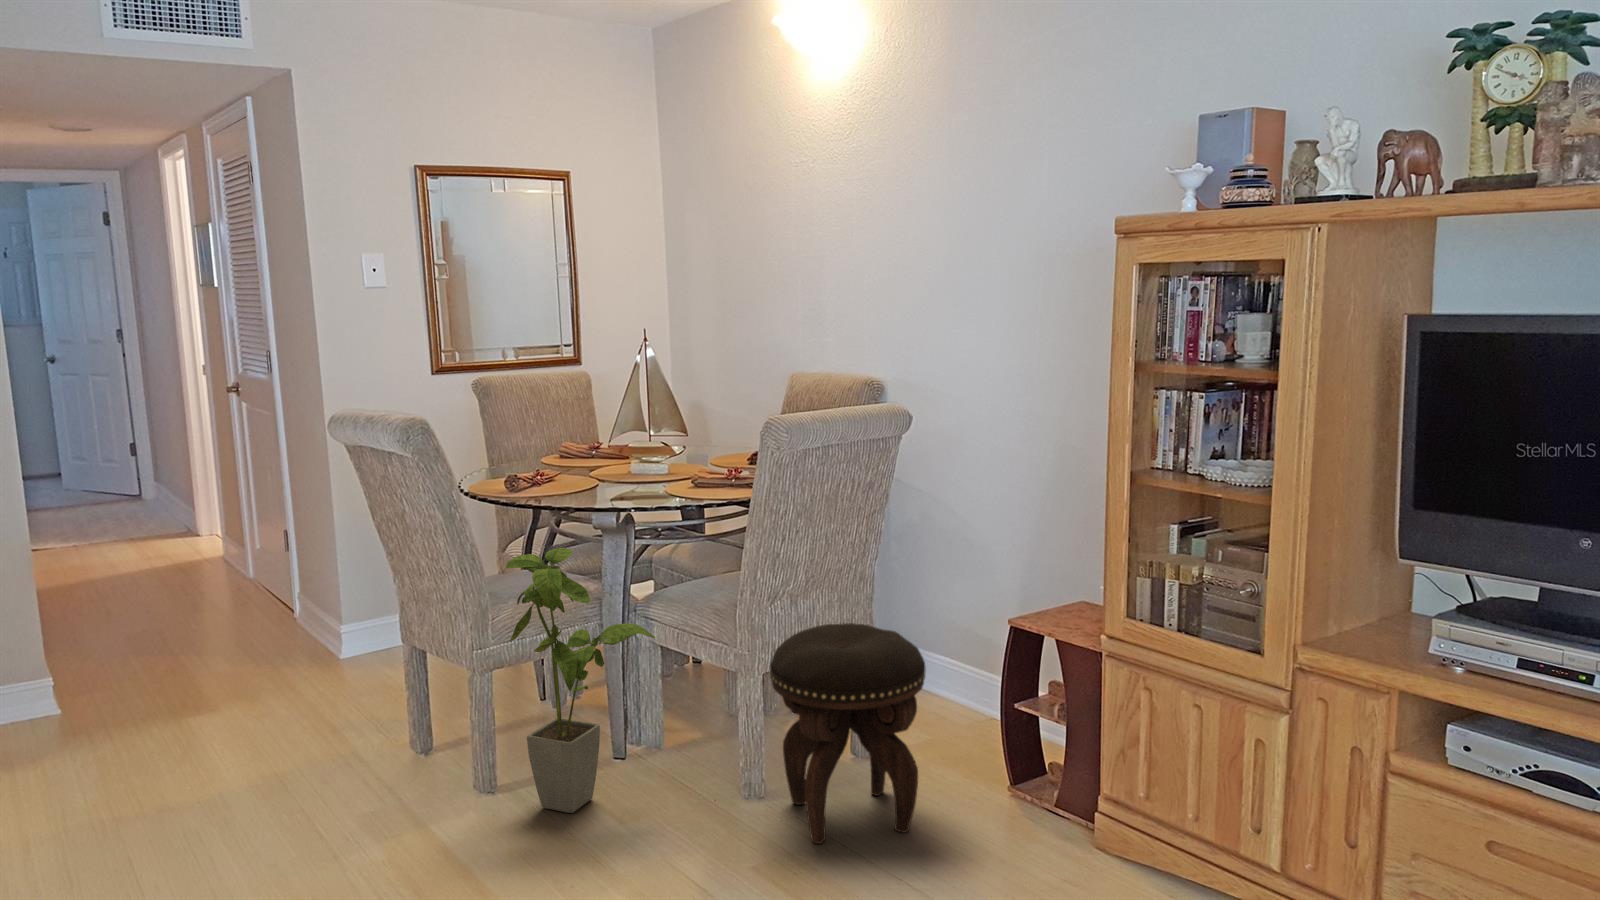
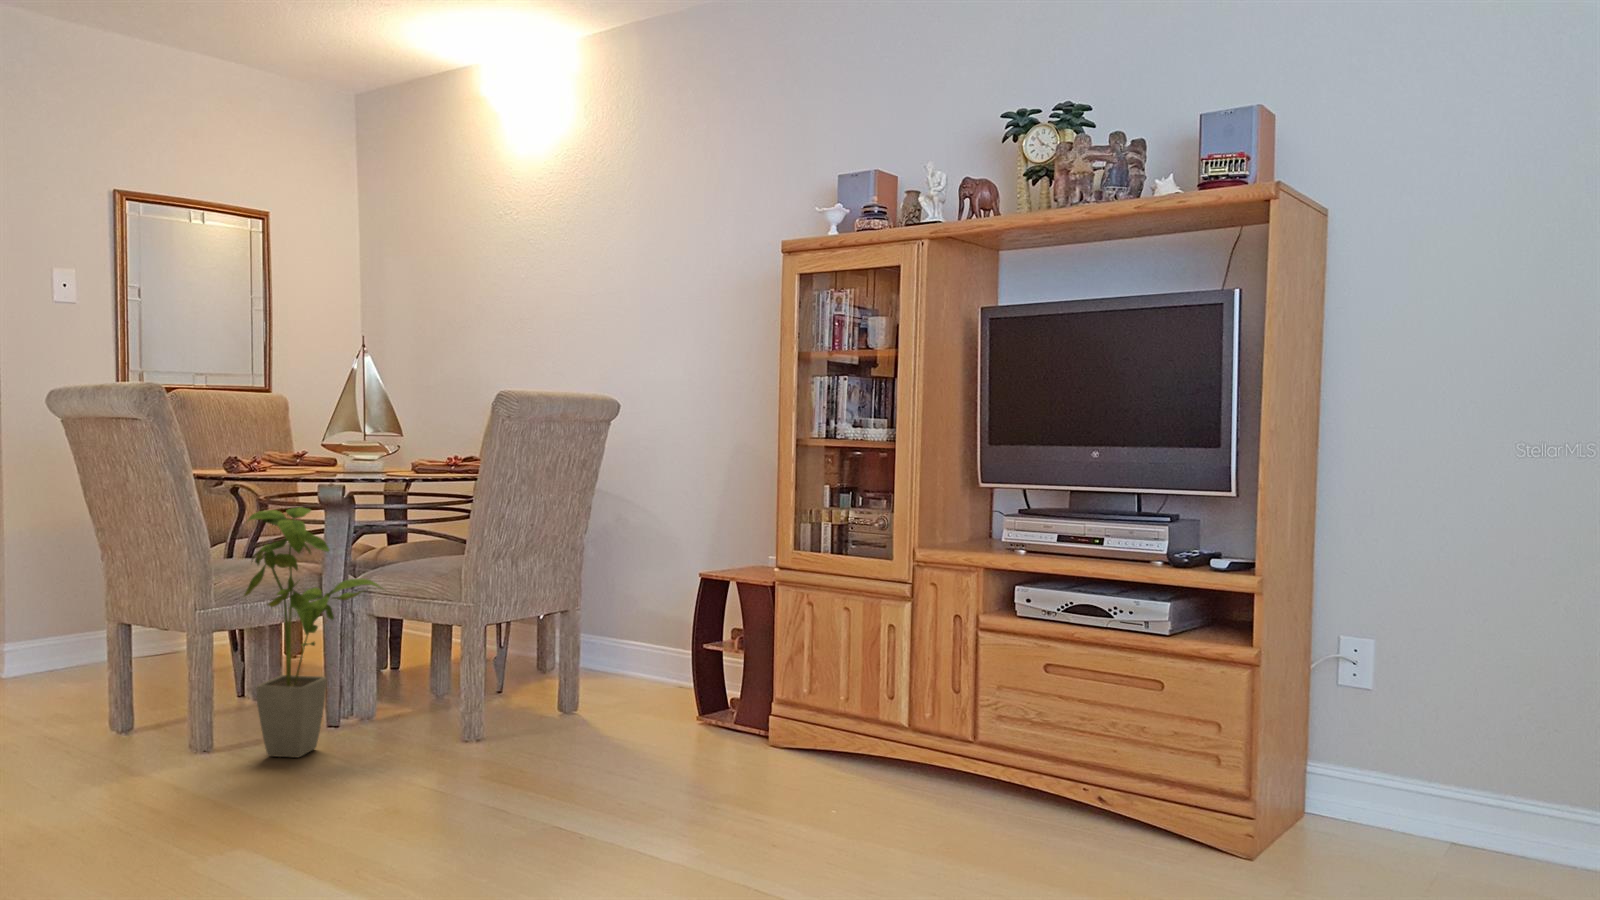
footstool: present [770,623,926,844] -> none [494,578,629,760]

